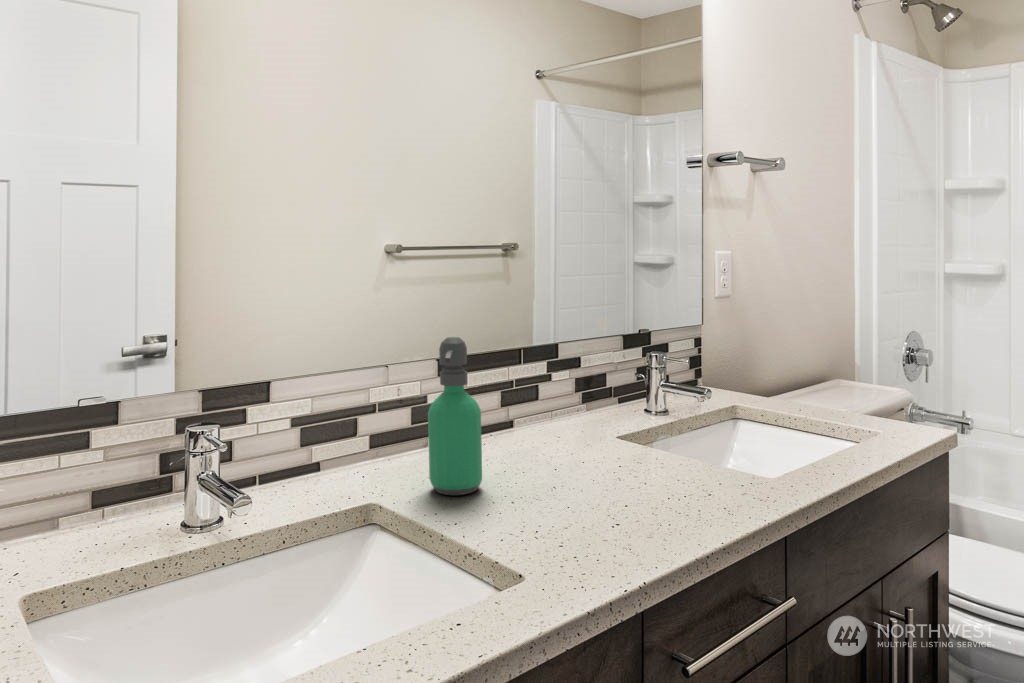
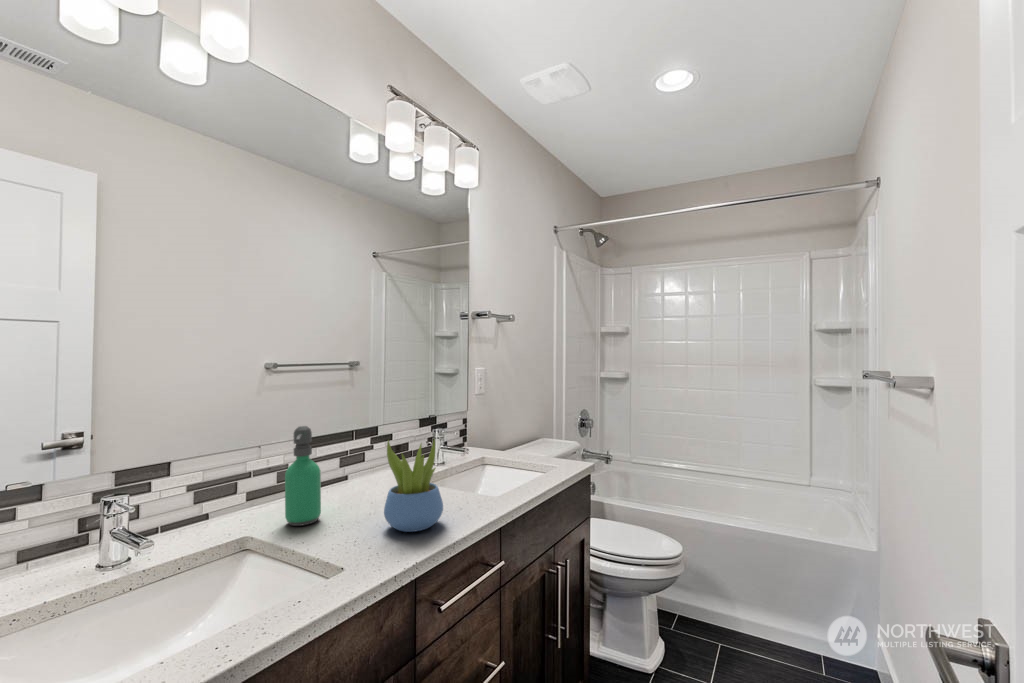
succulent plant: none [588,367,691,528] -> present [384,440,443,532]

